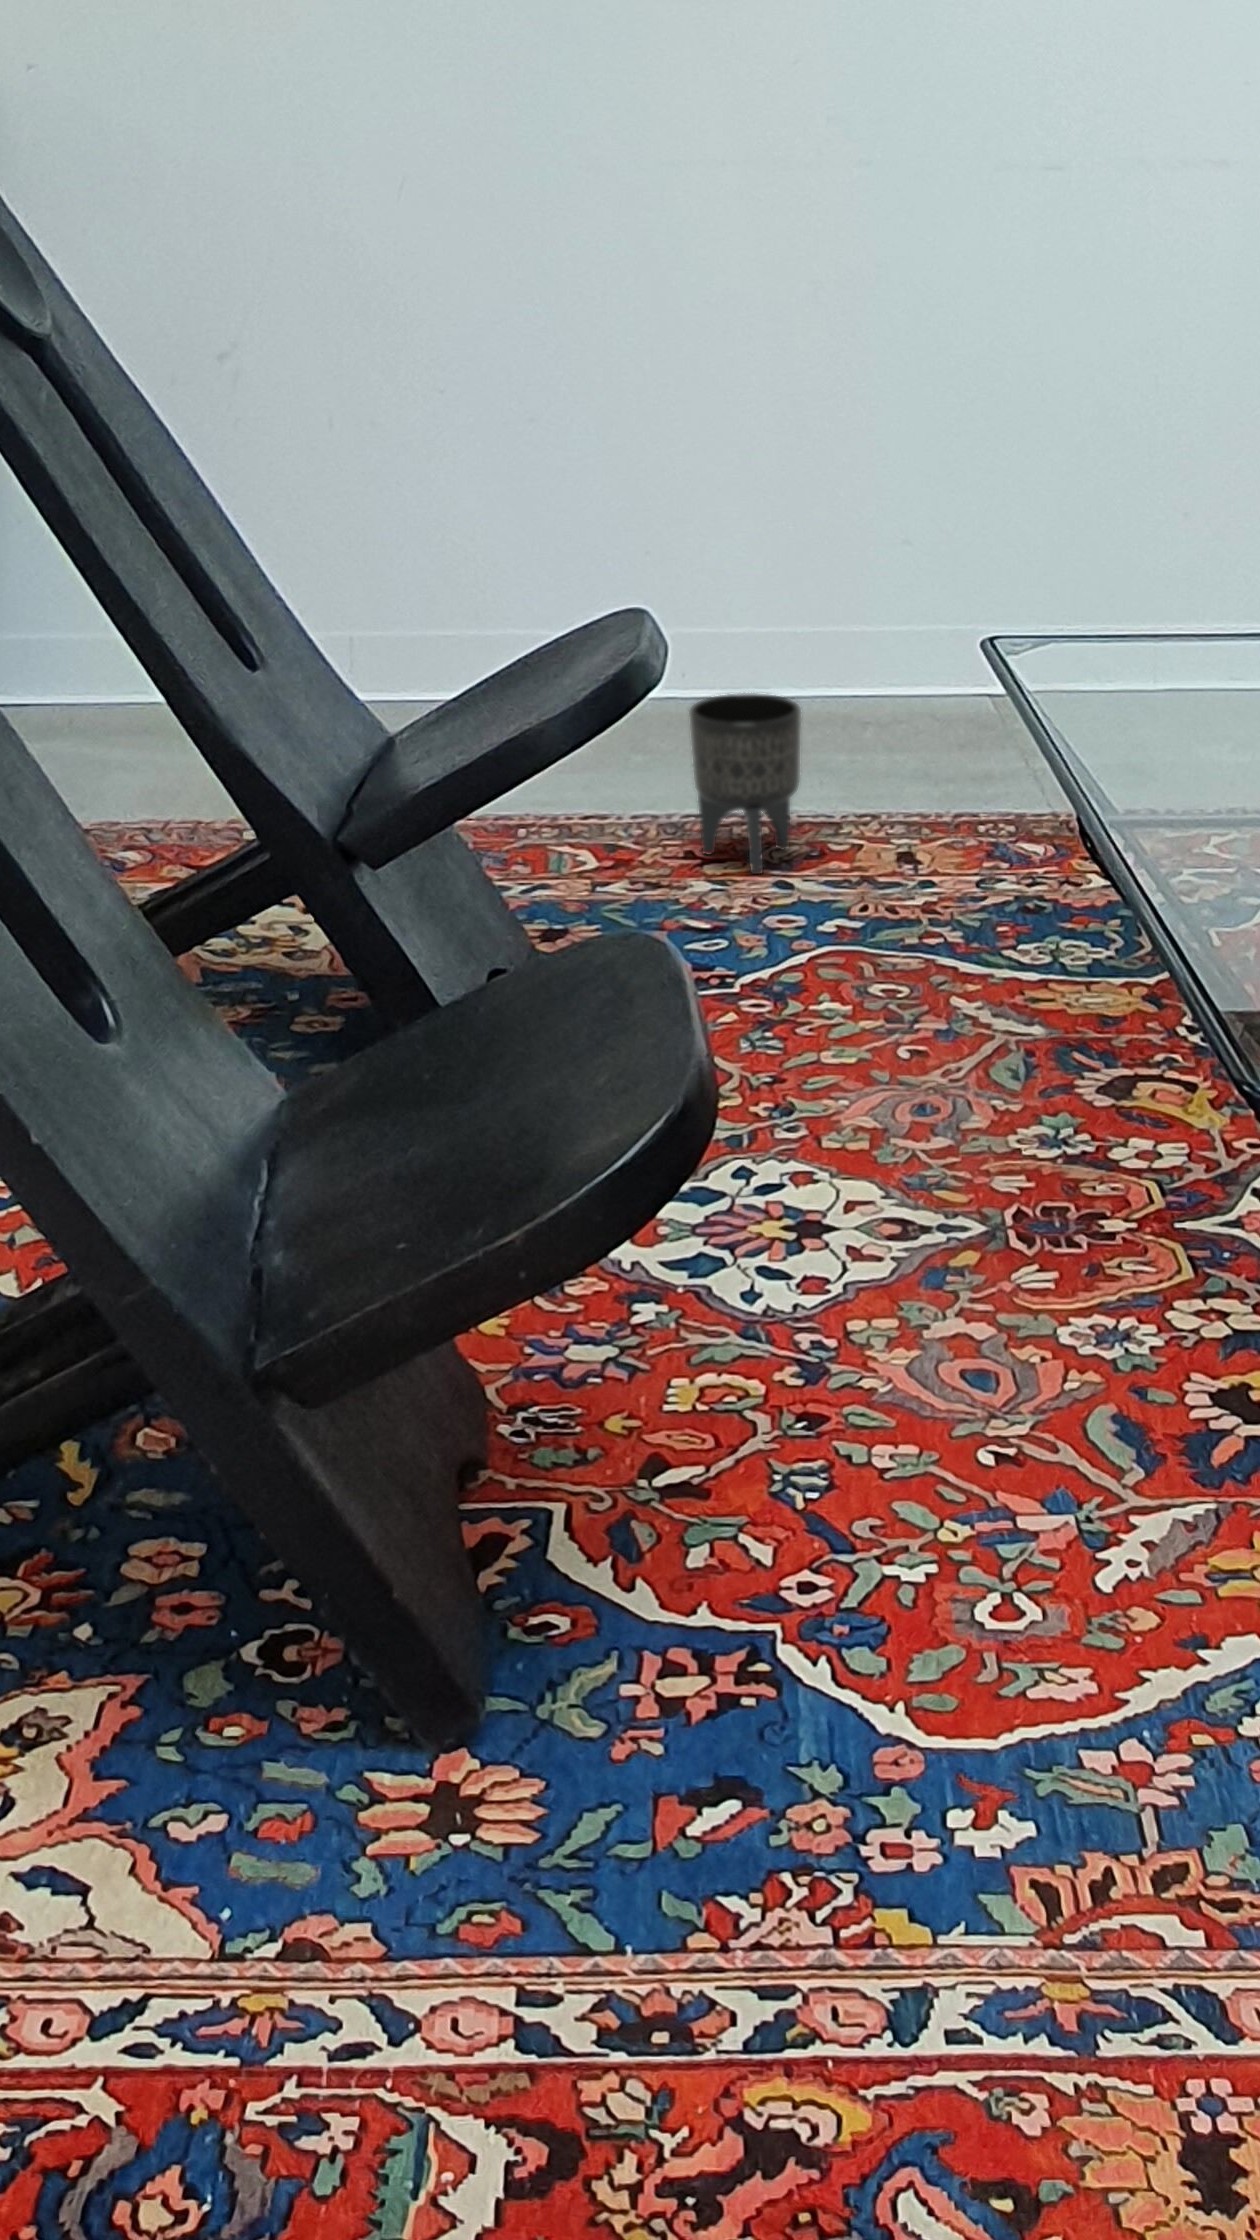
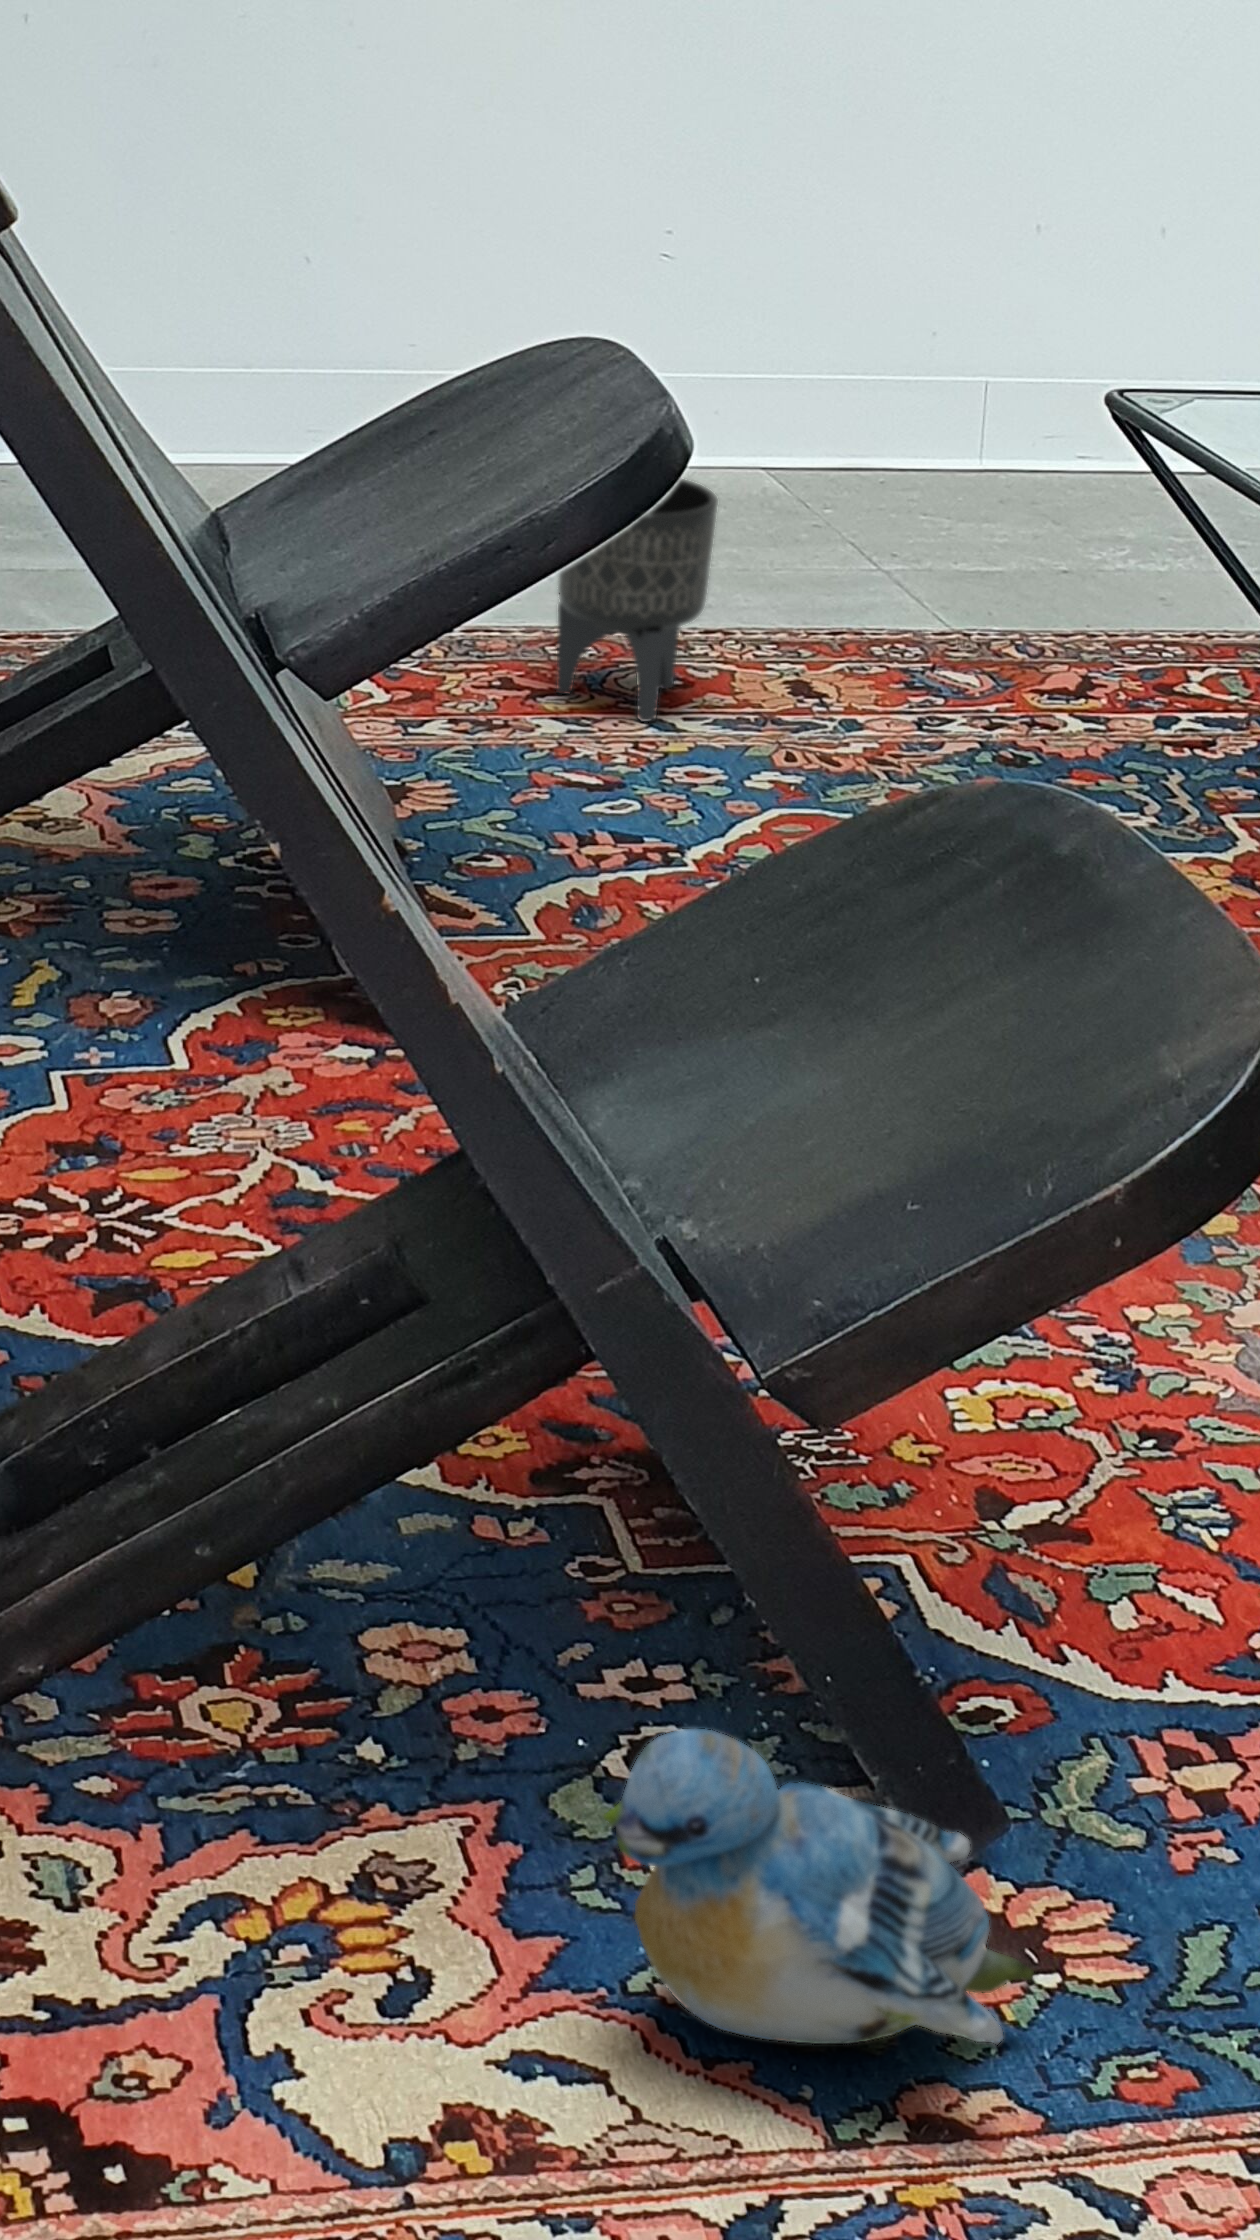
plush toy: none [97,1626,415,1888] -> present [604,1729,1033,2044]

